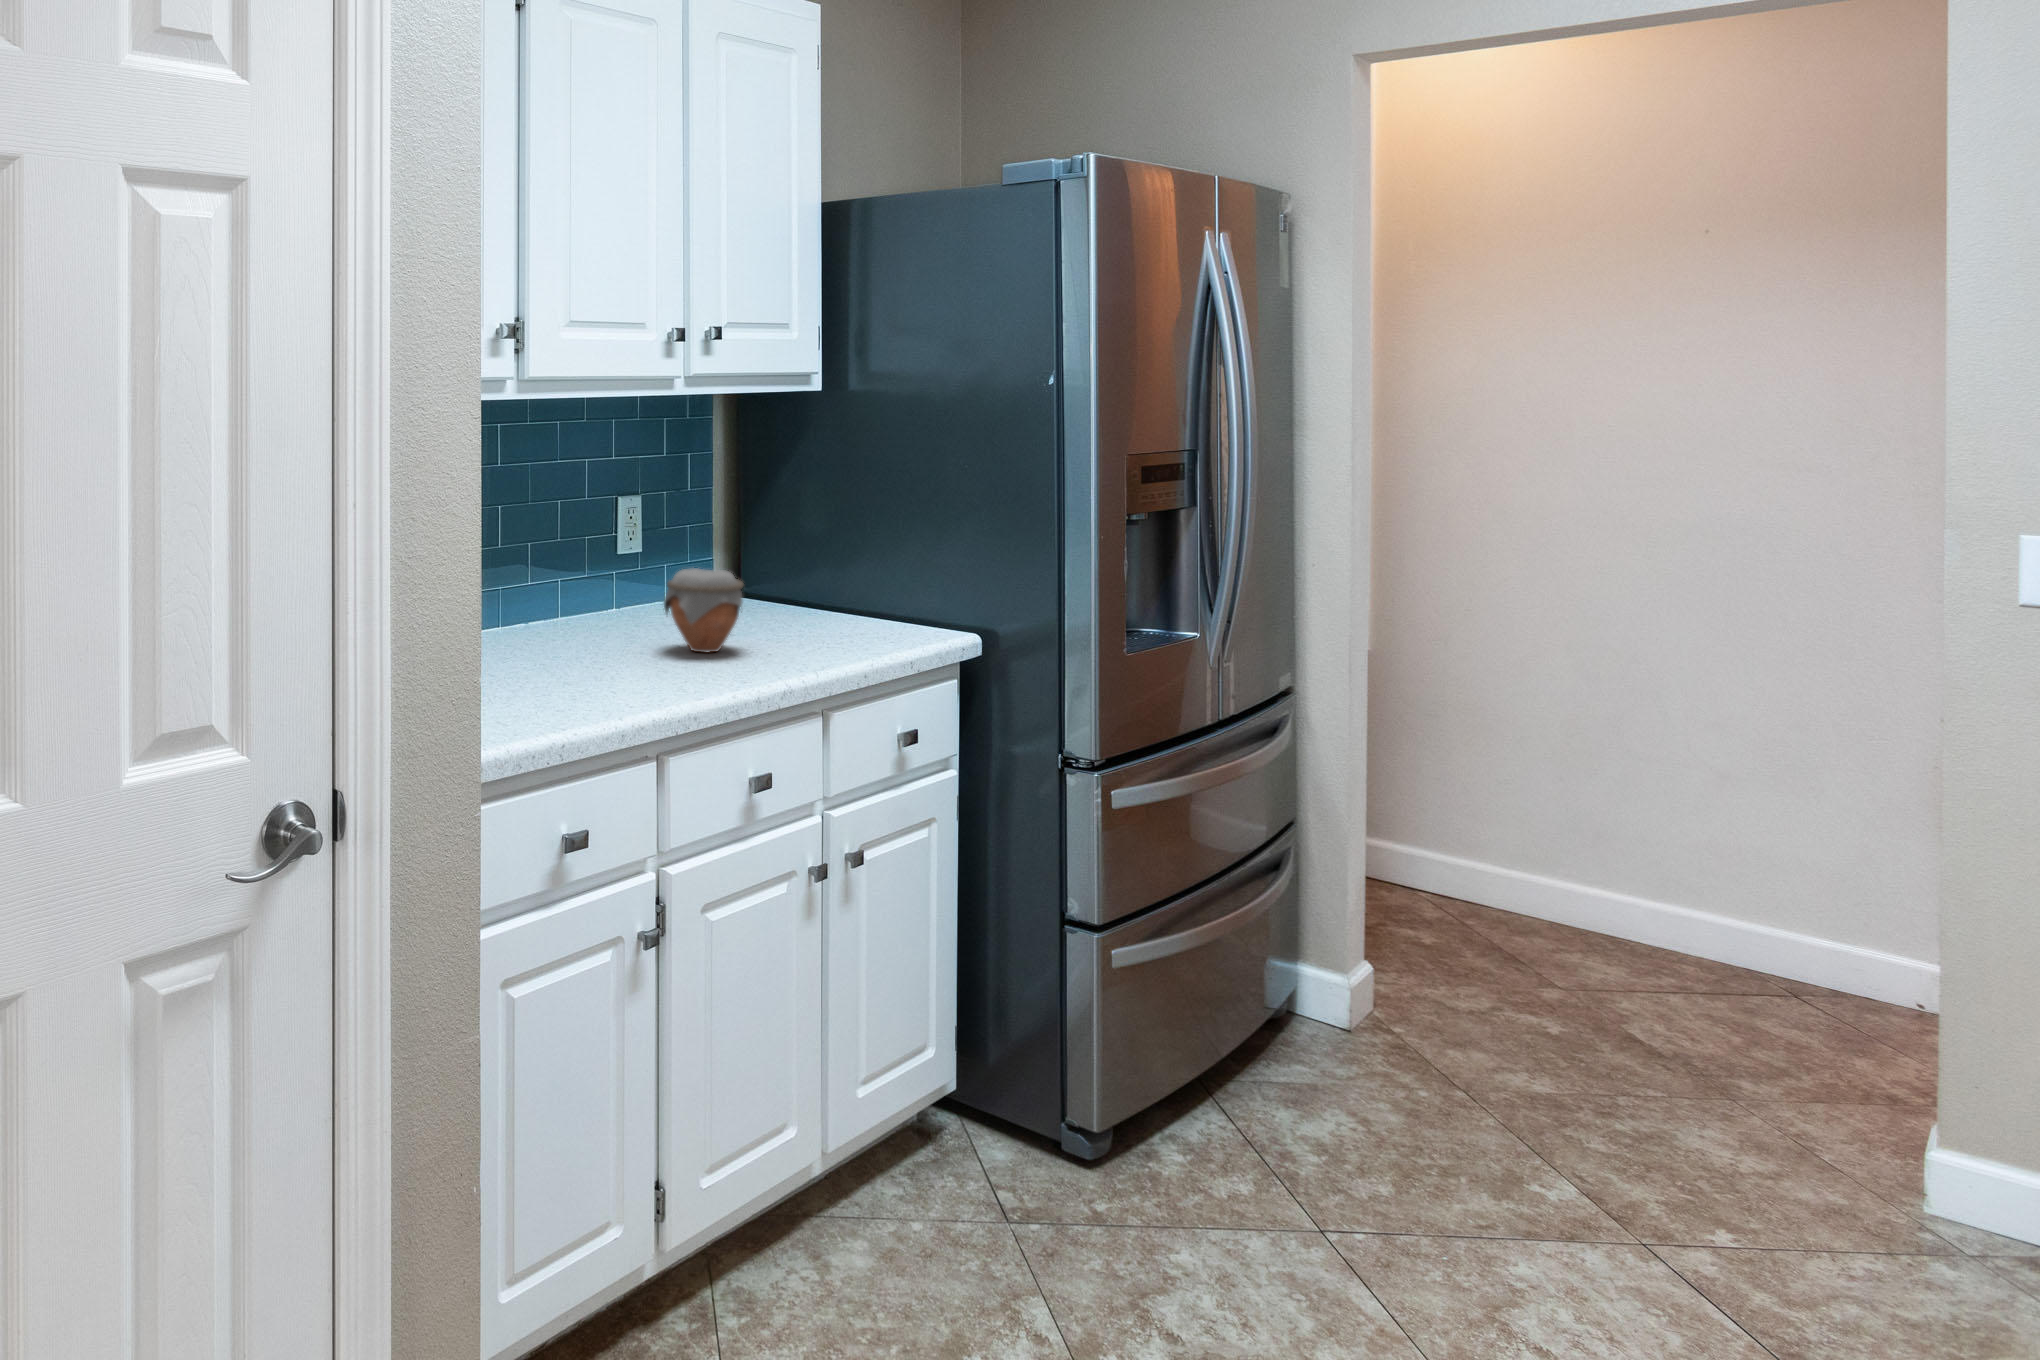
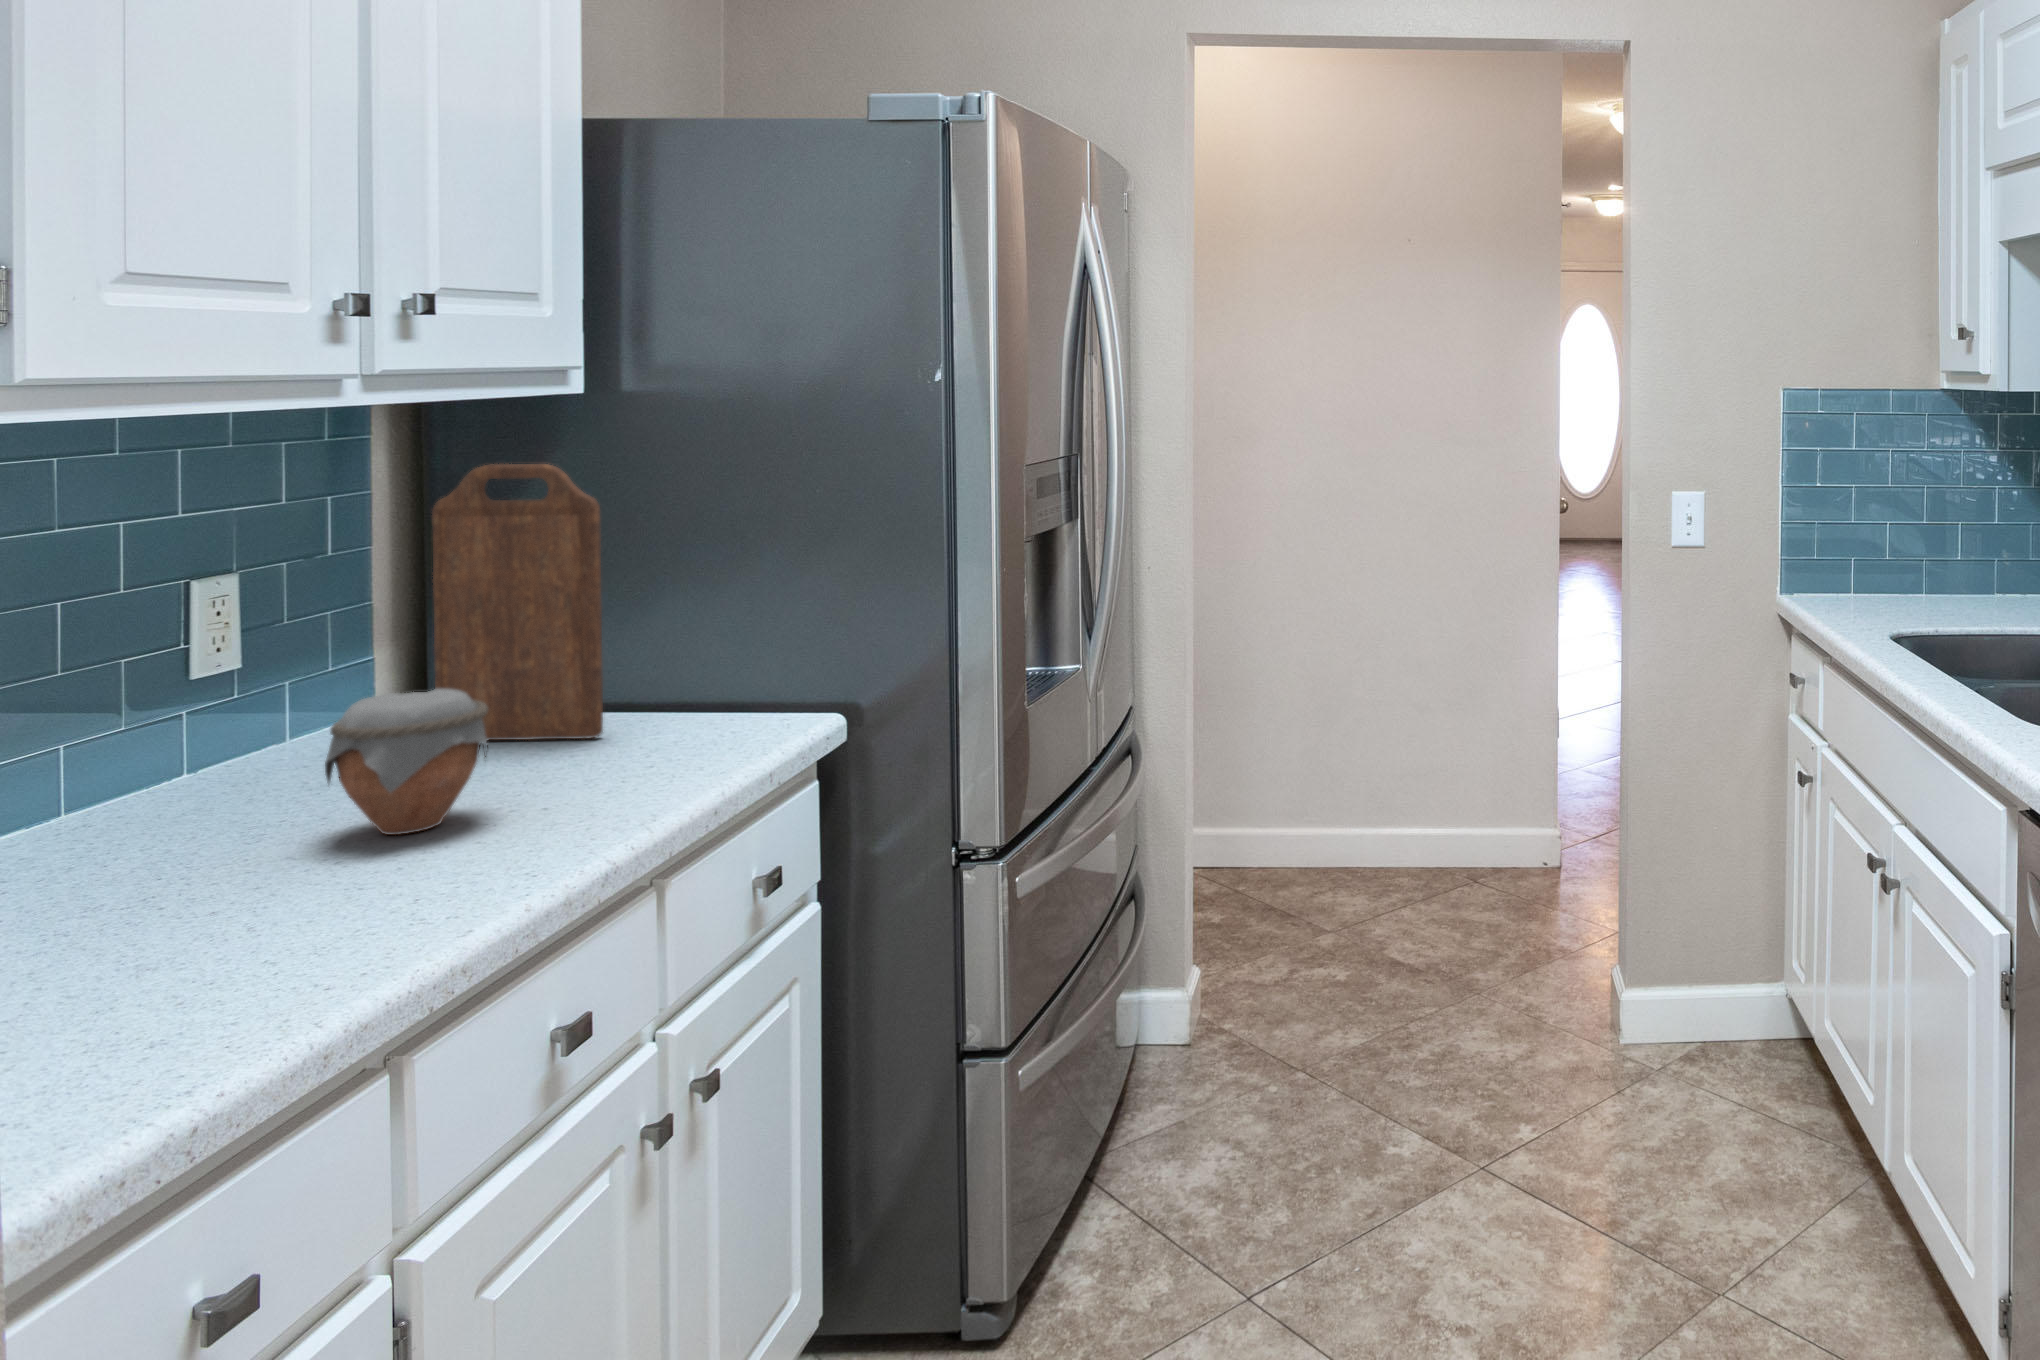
cutting board: none [738,435,826,623] -> present [432,464,603,740]

